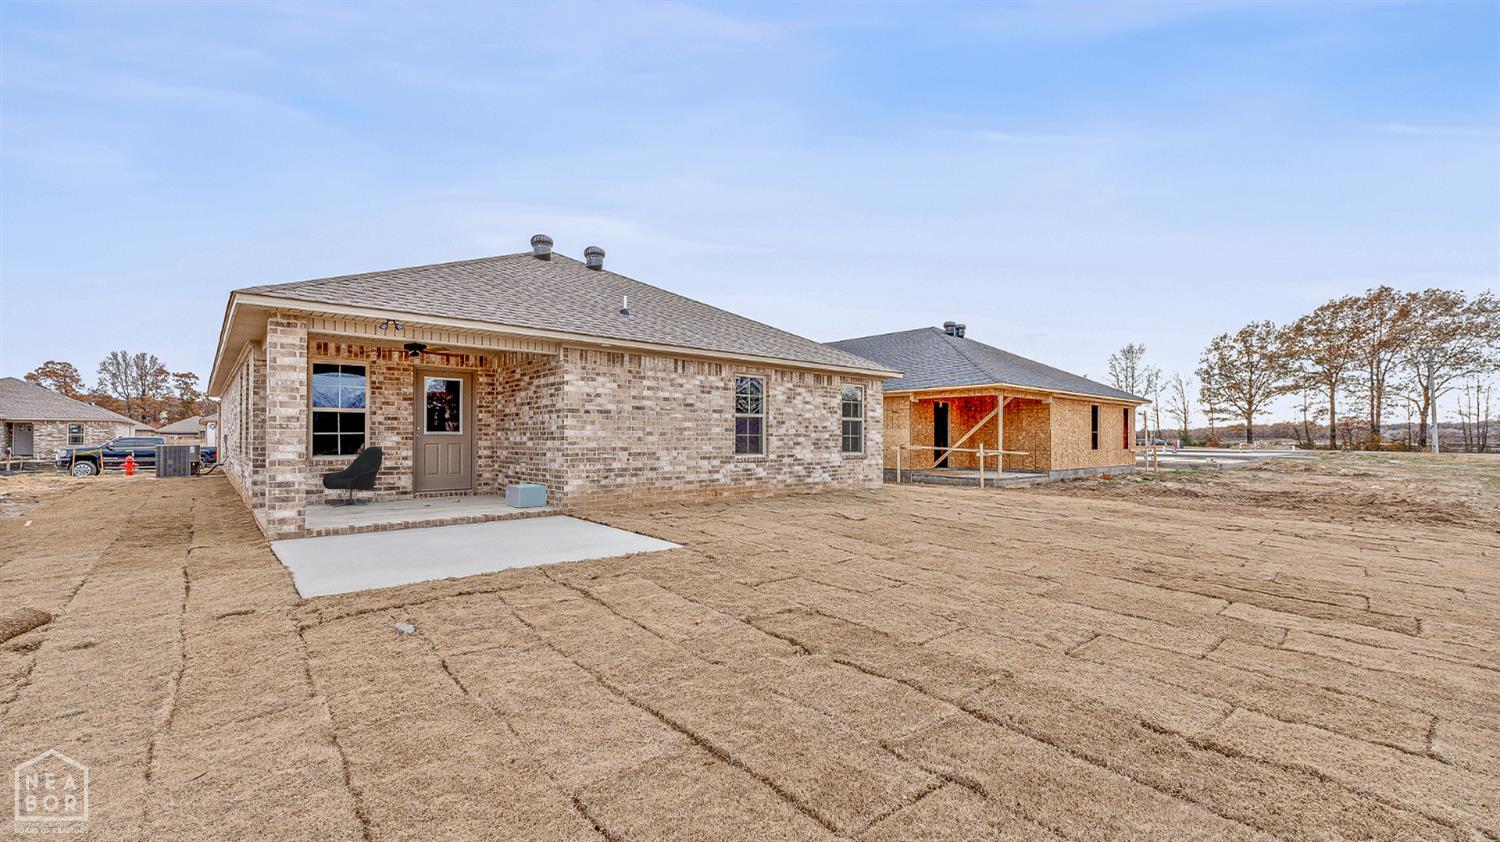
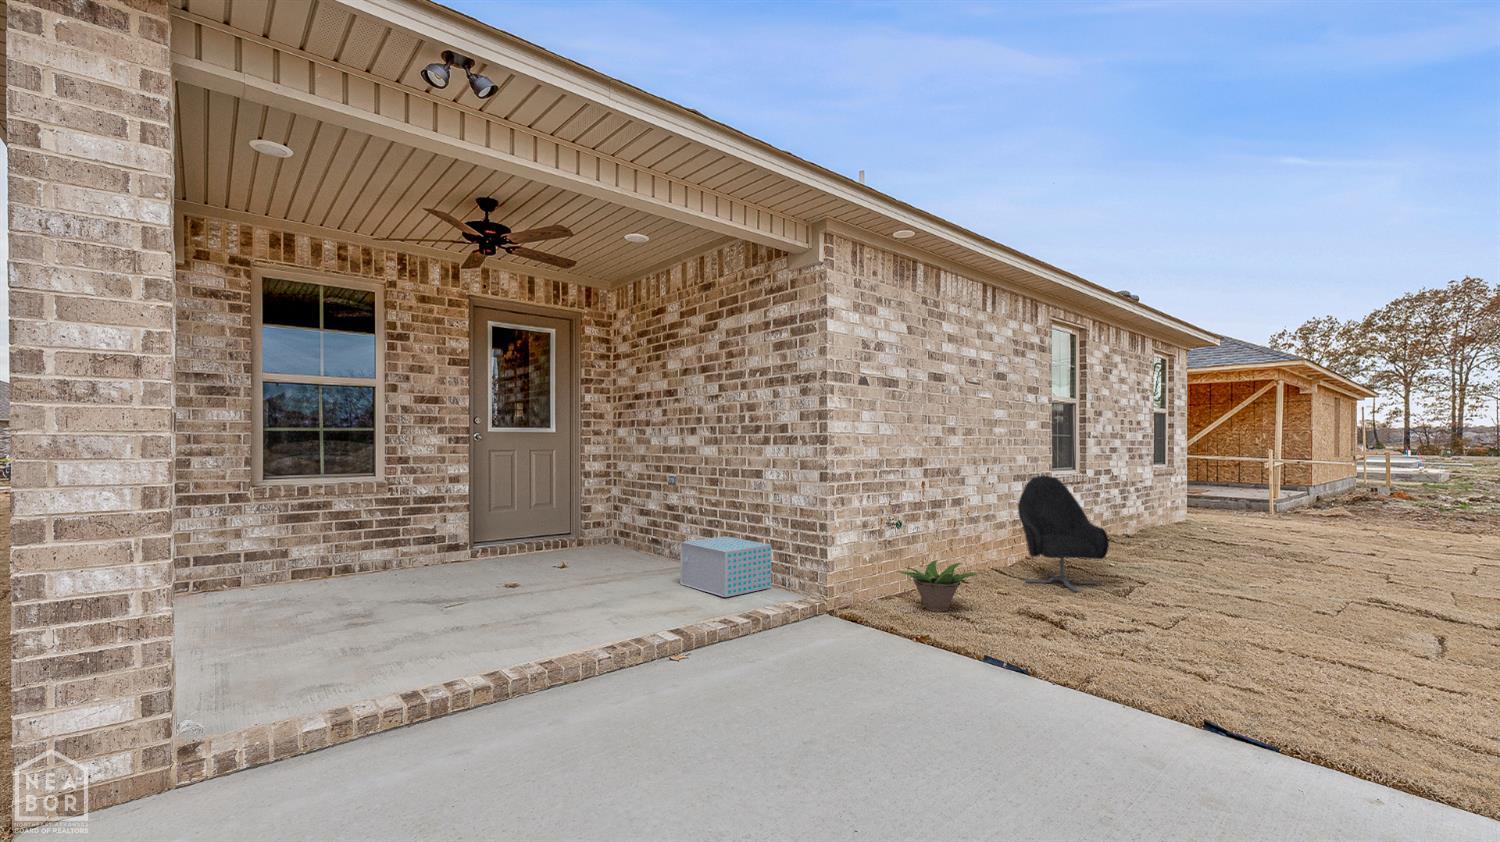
armchair: present [323,446,382,507] -> present [1018,475,1109,592]
decorative plant: none [605,495,640,516] -> present [897,560,977,612]

